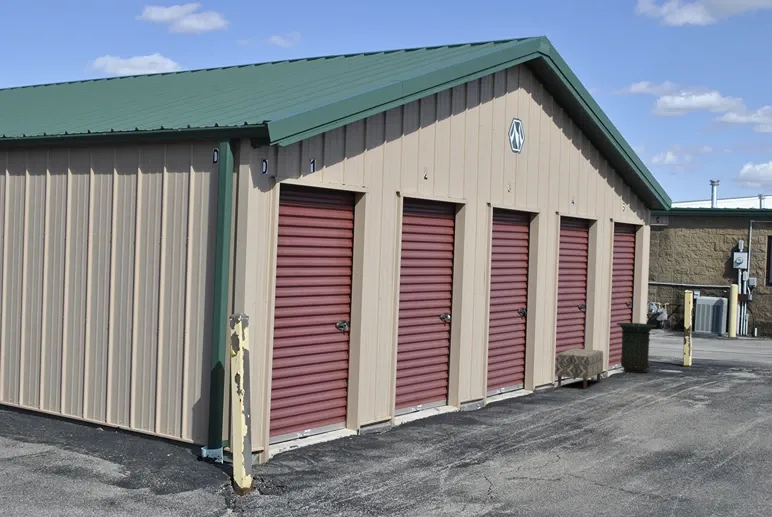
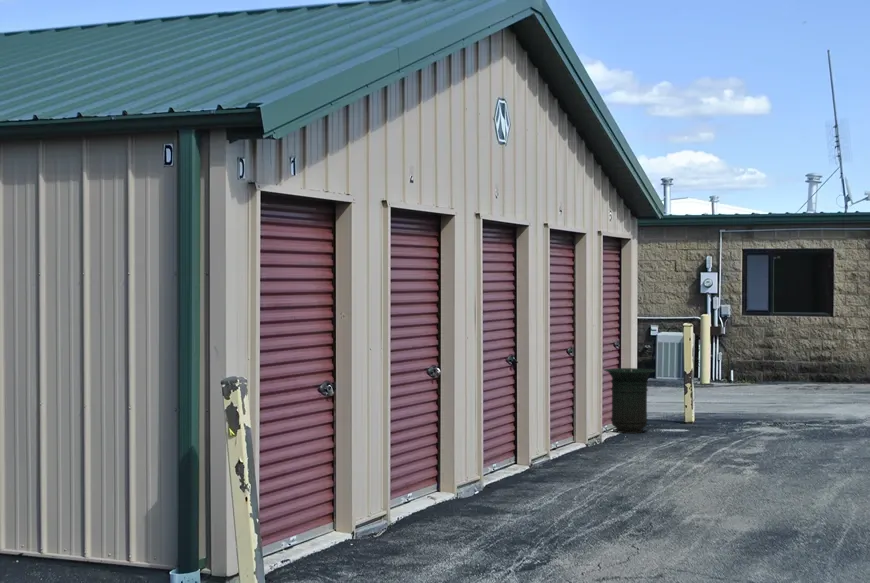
bench: present [556,348,603,389] -> none [549,405,602,458]

